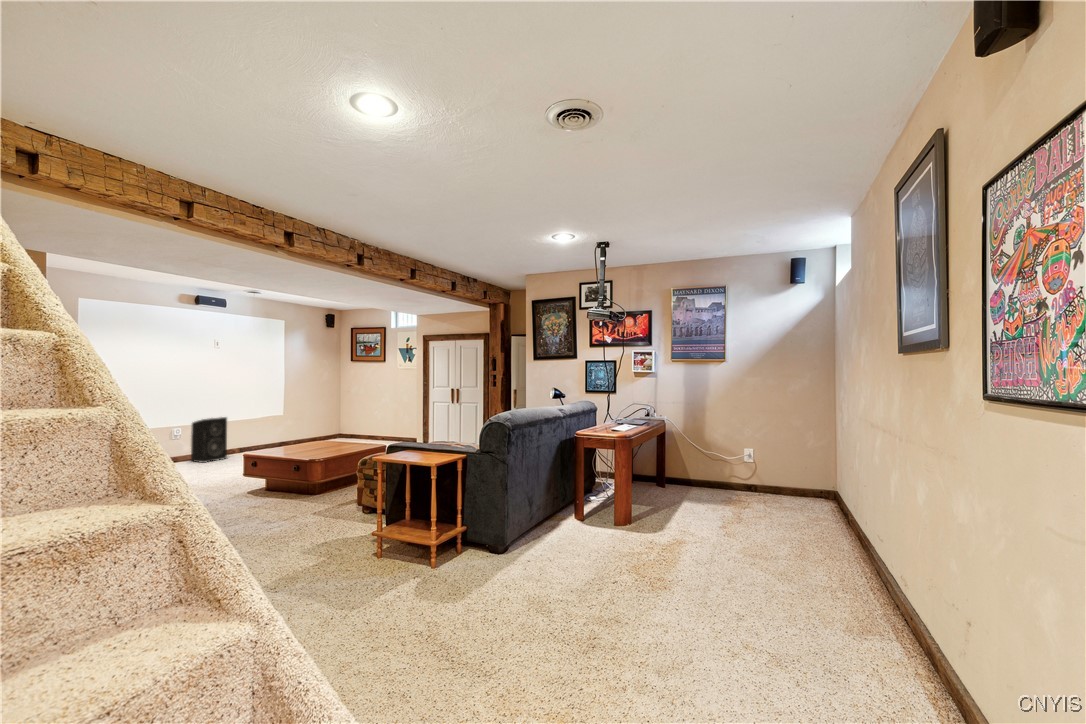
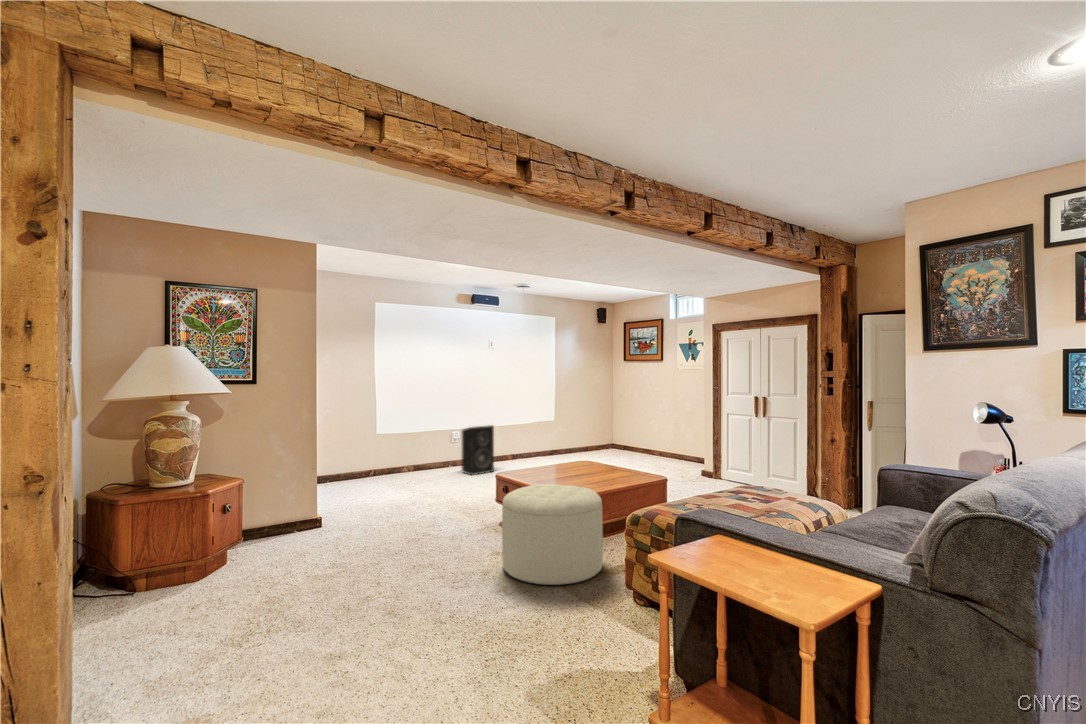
ottoman: none [259,451,336,516] -> present [502,484,603,585]

